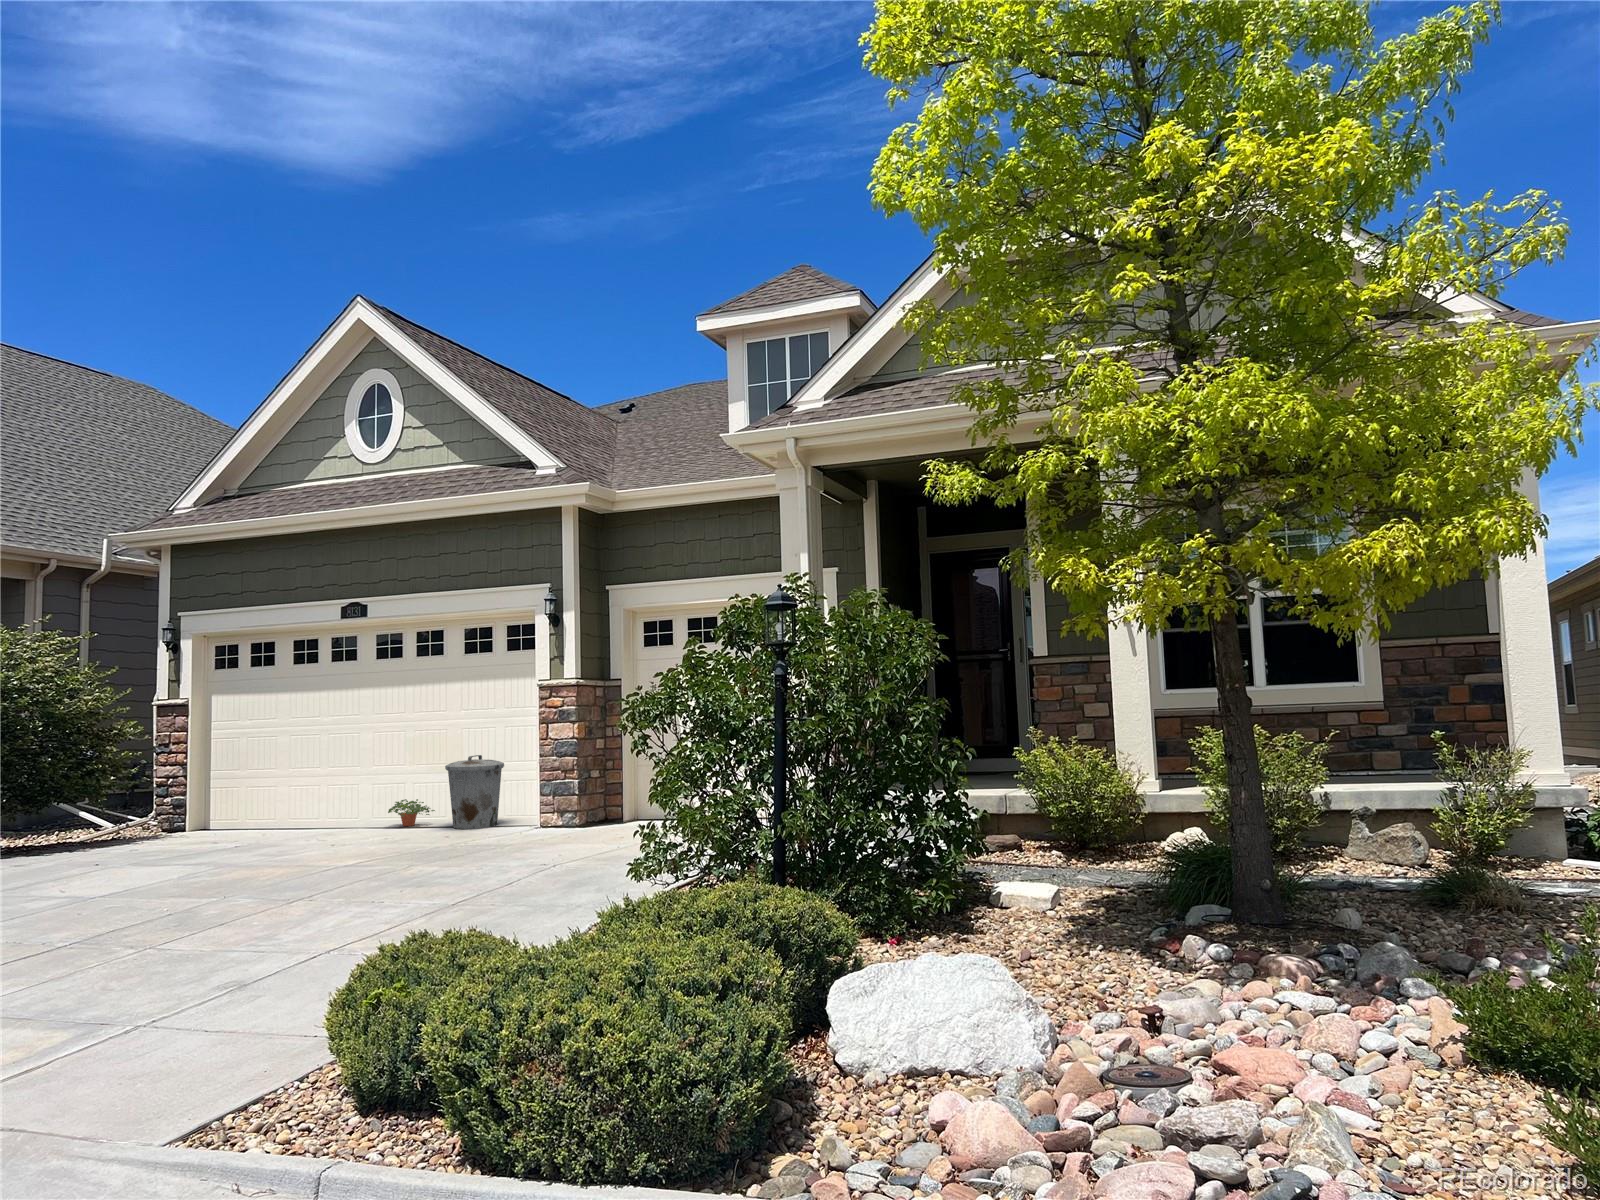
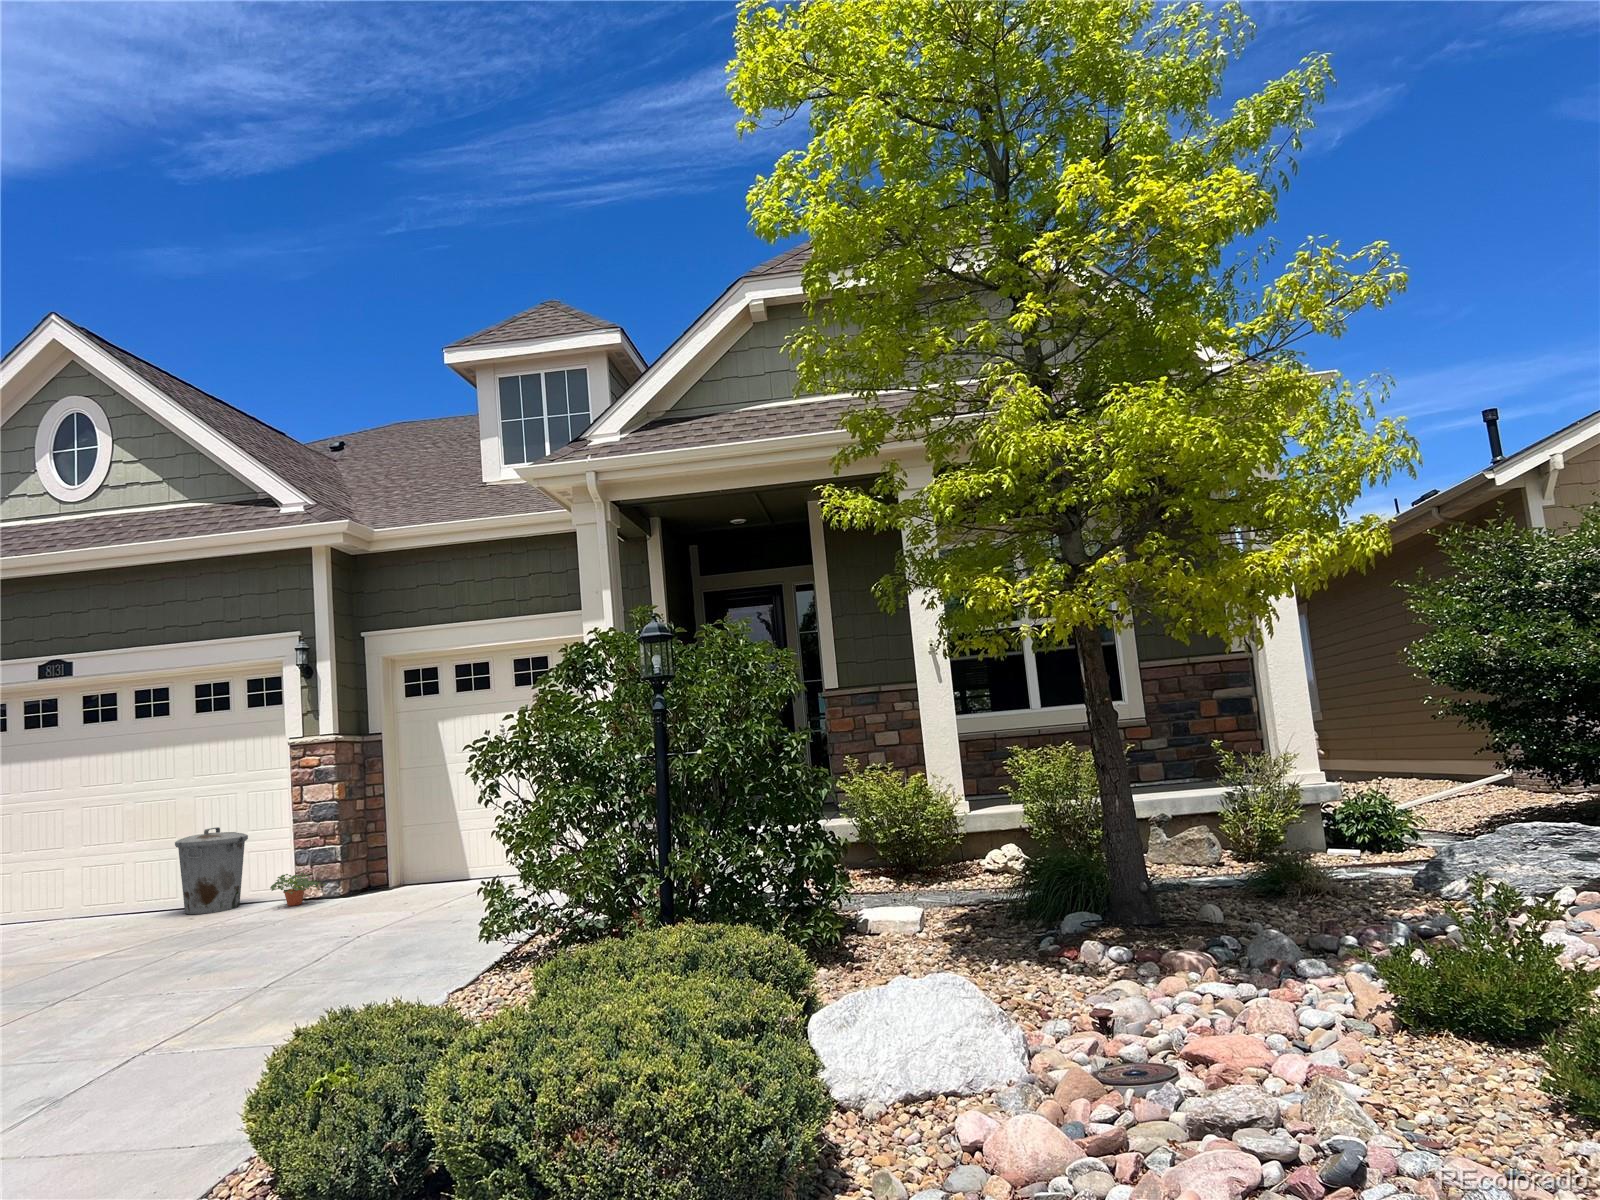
potted plant: present [388,799,435,826] -> present [270,873,327,906]

